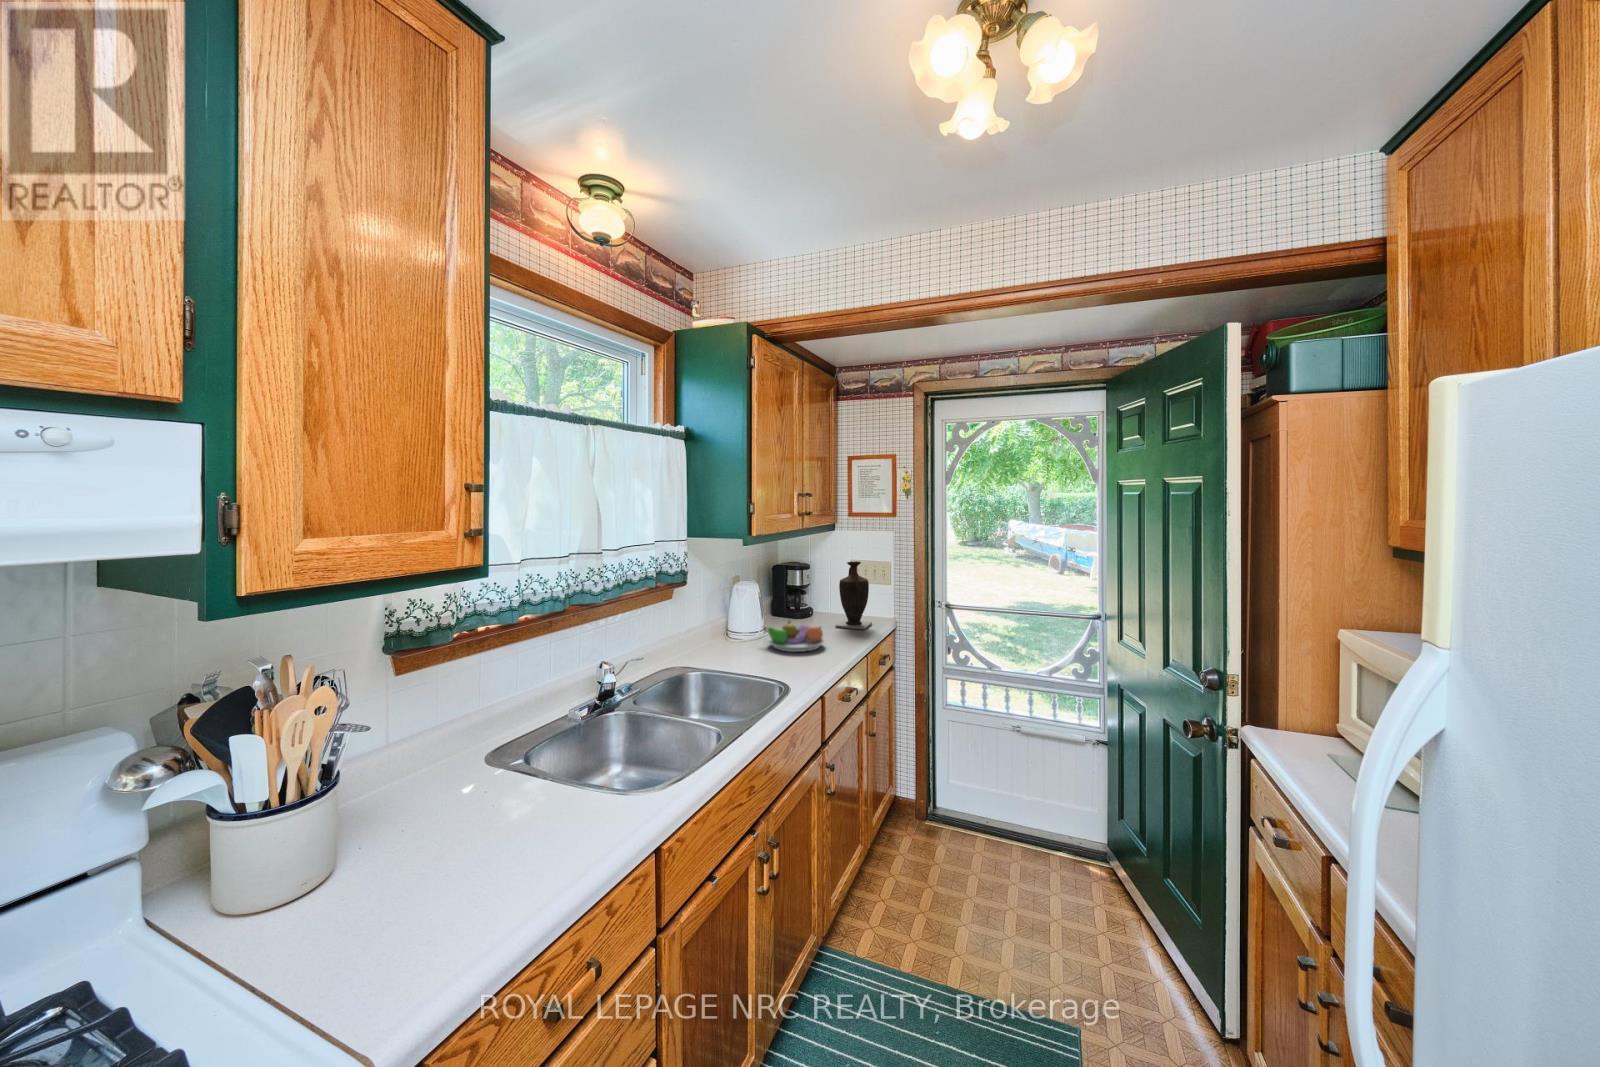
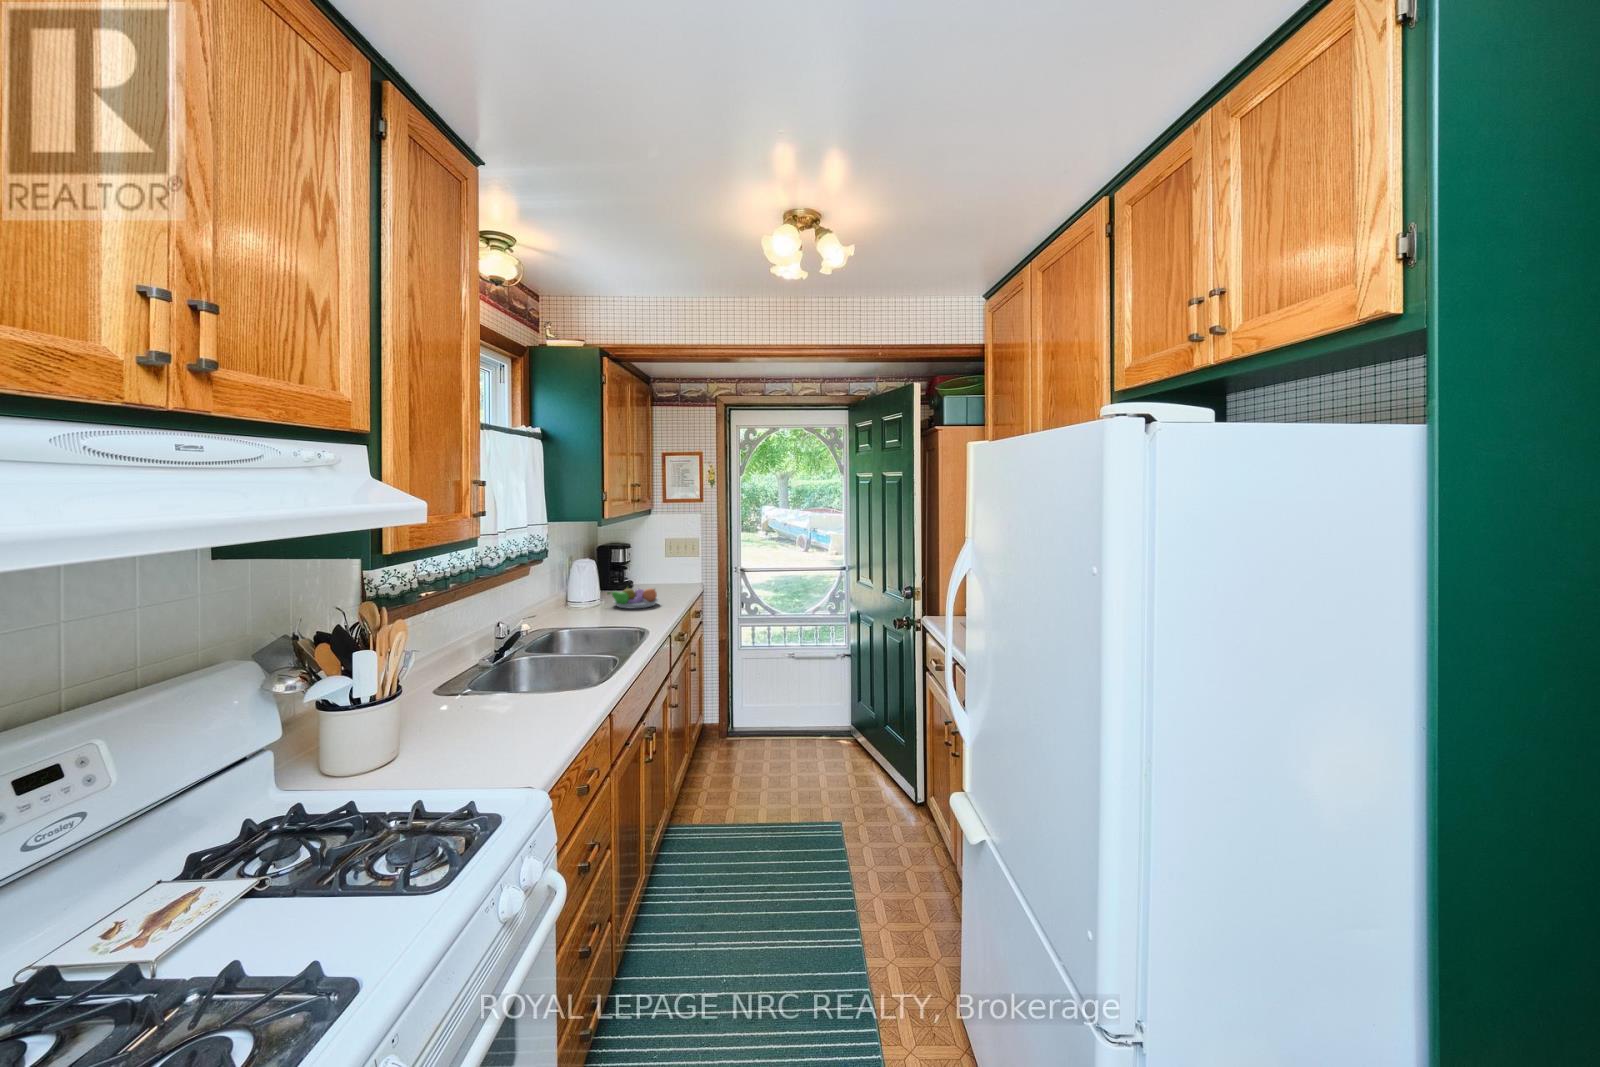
vase: present [835,562,872,630] -> none [659,538,687,591]

